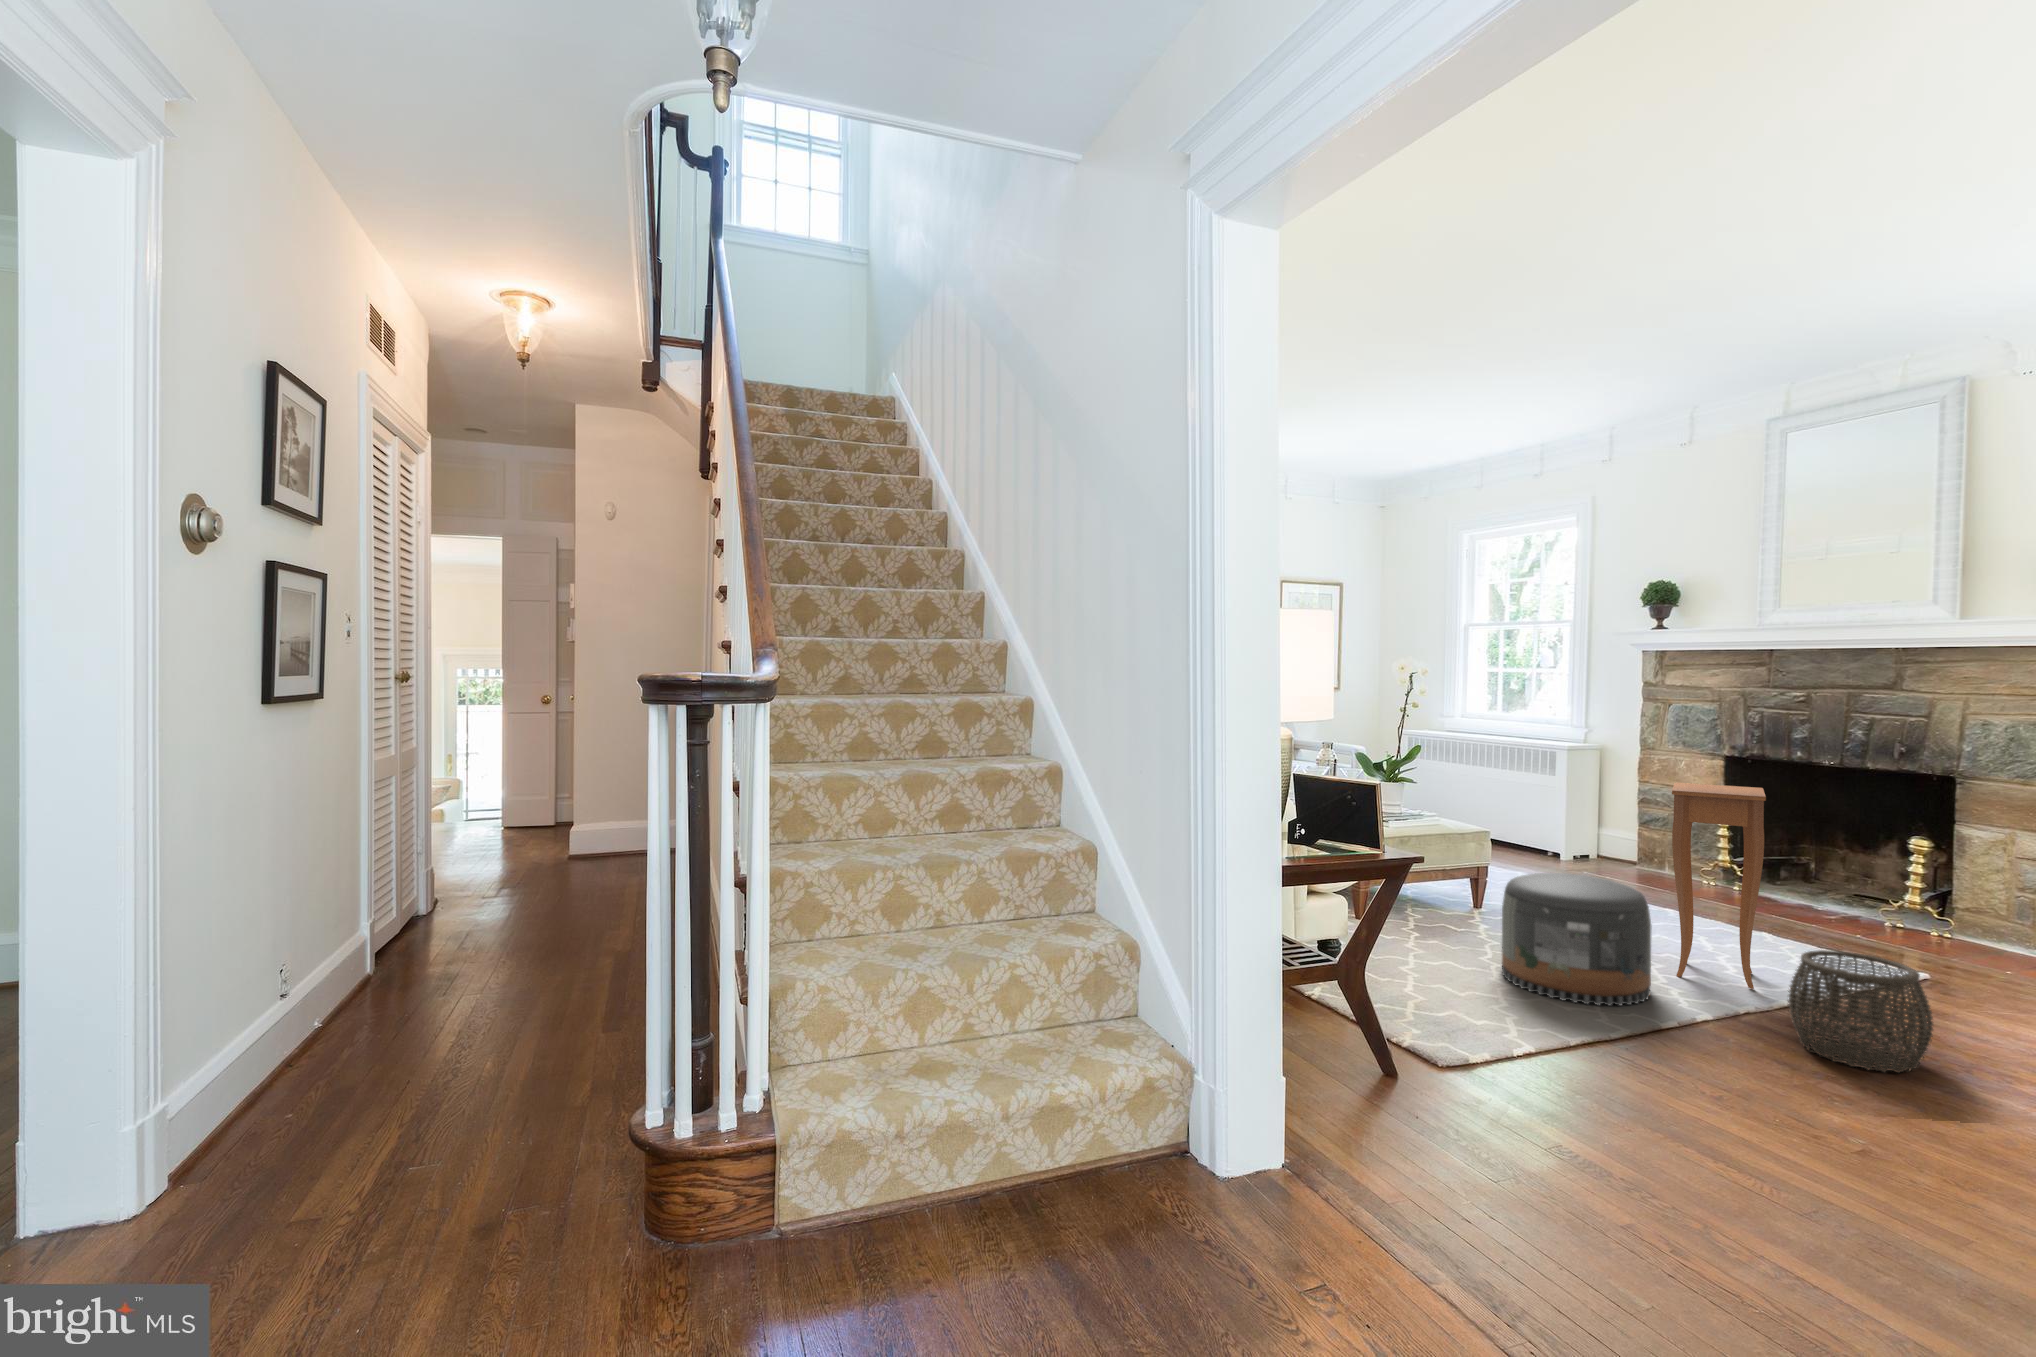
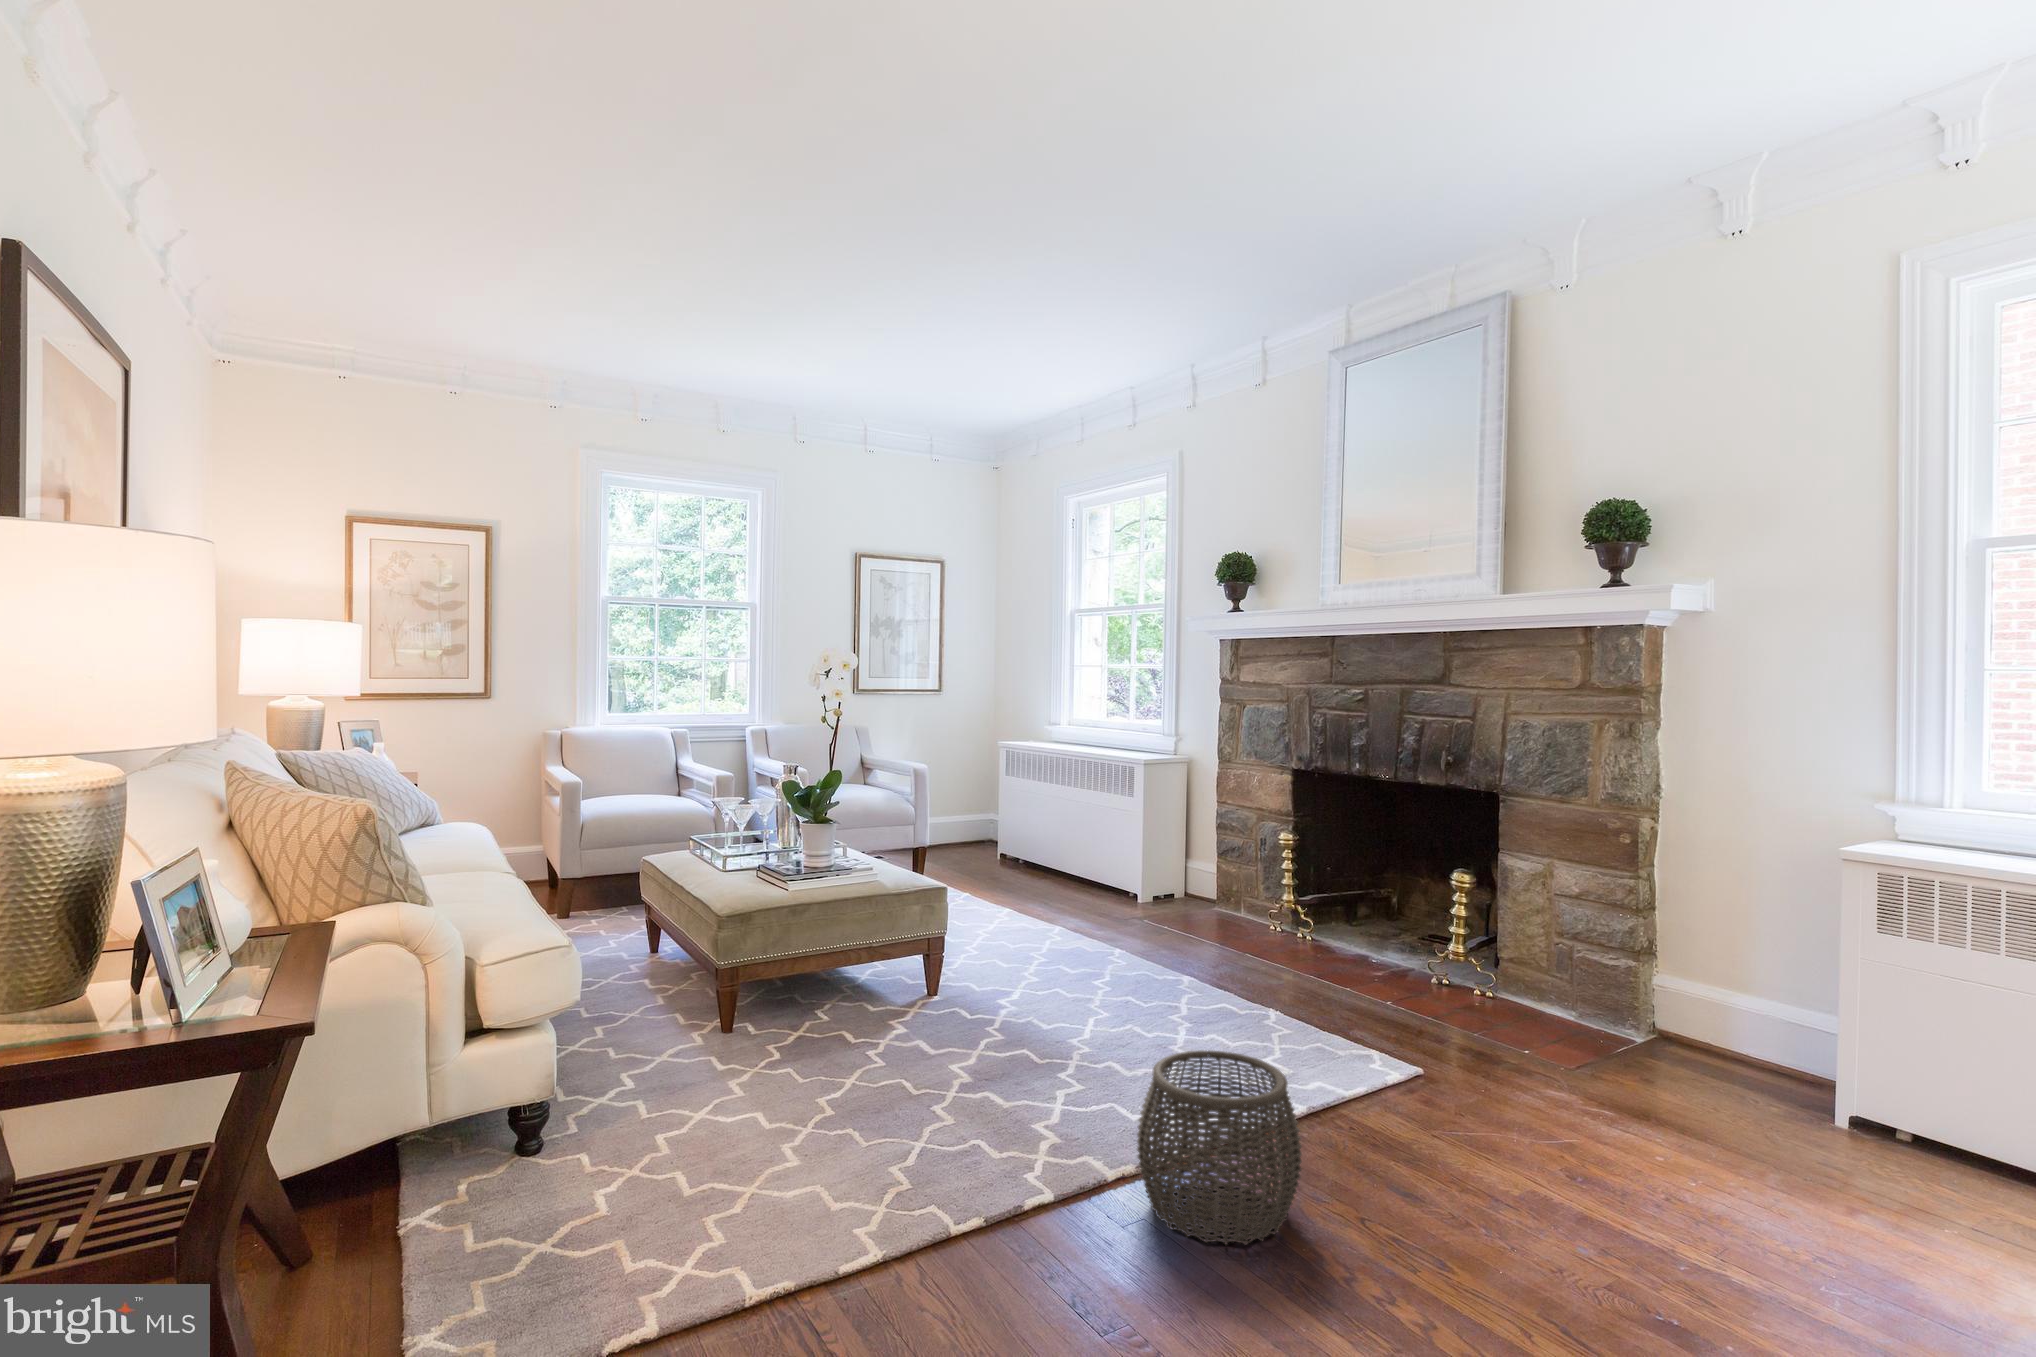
side table: present [1672,782,1766,989] -> none [1091,803,1220,1094]
pouf: present [1502,873,1651,1006] -> none [847,935,1035,1139]

